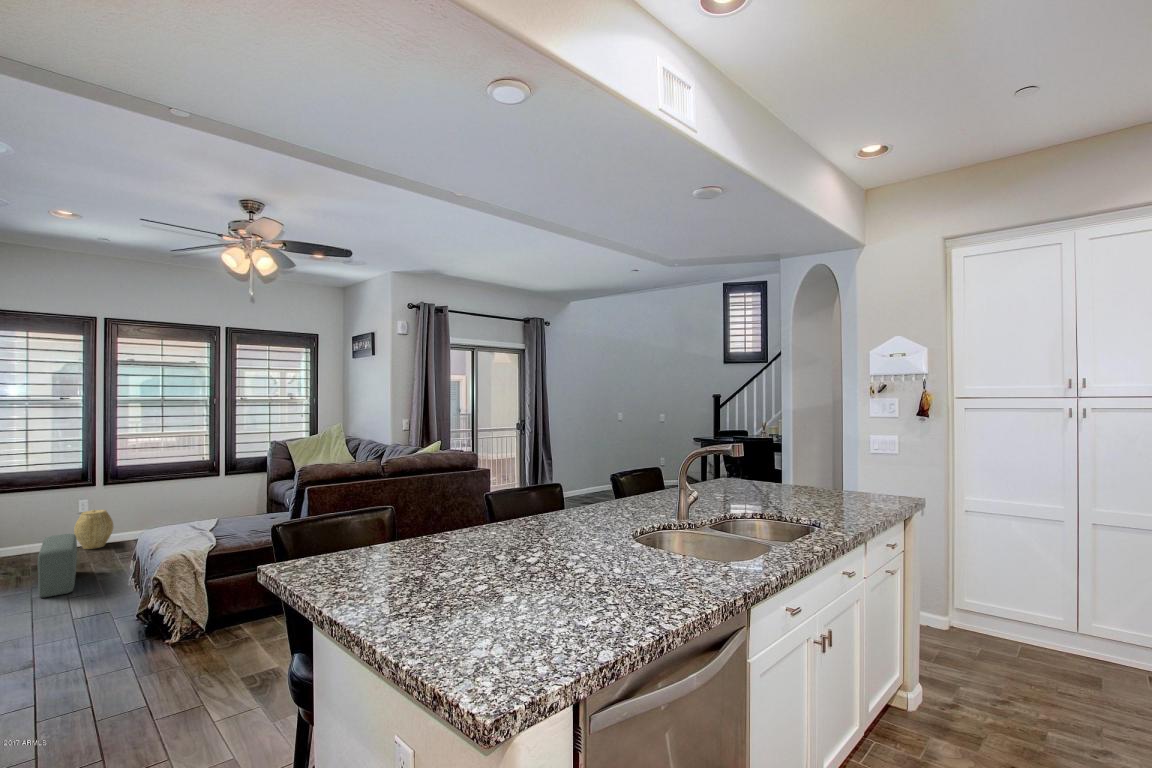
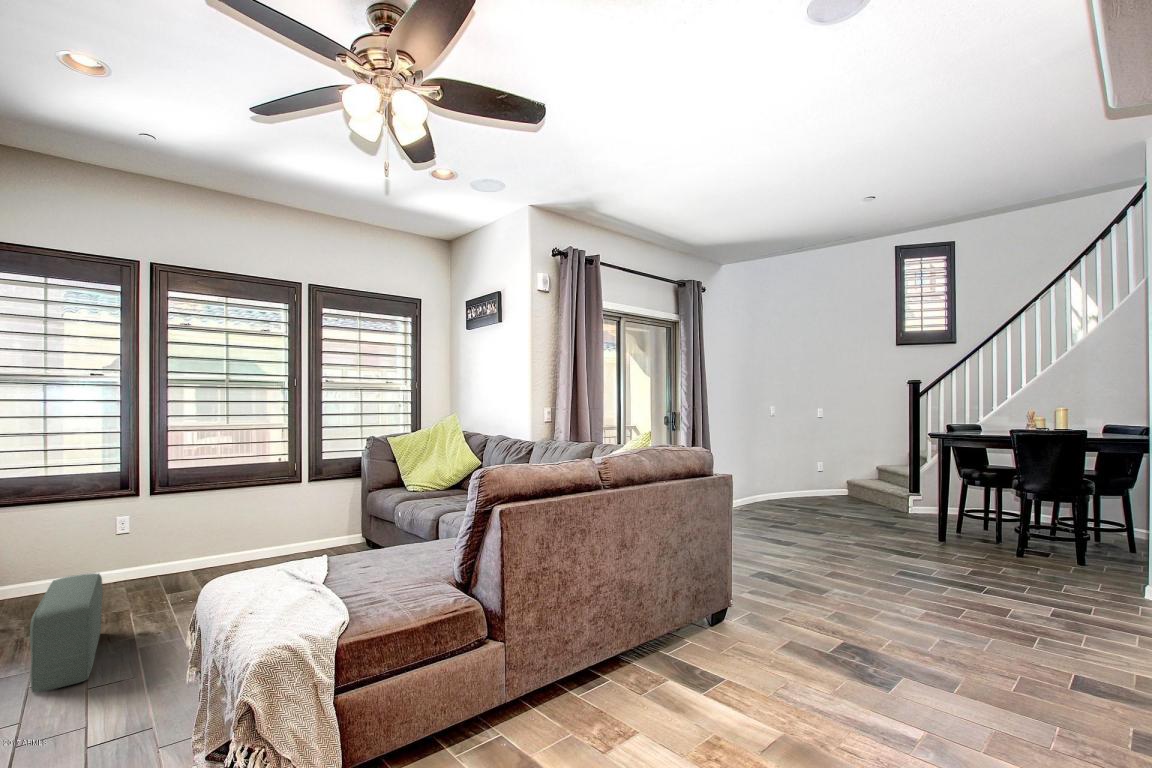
woven basket: present [74,510,114,549] -> none [105,531,161,589]

